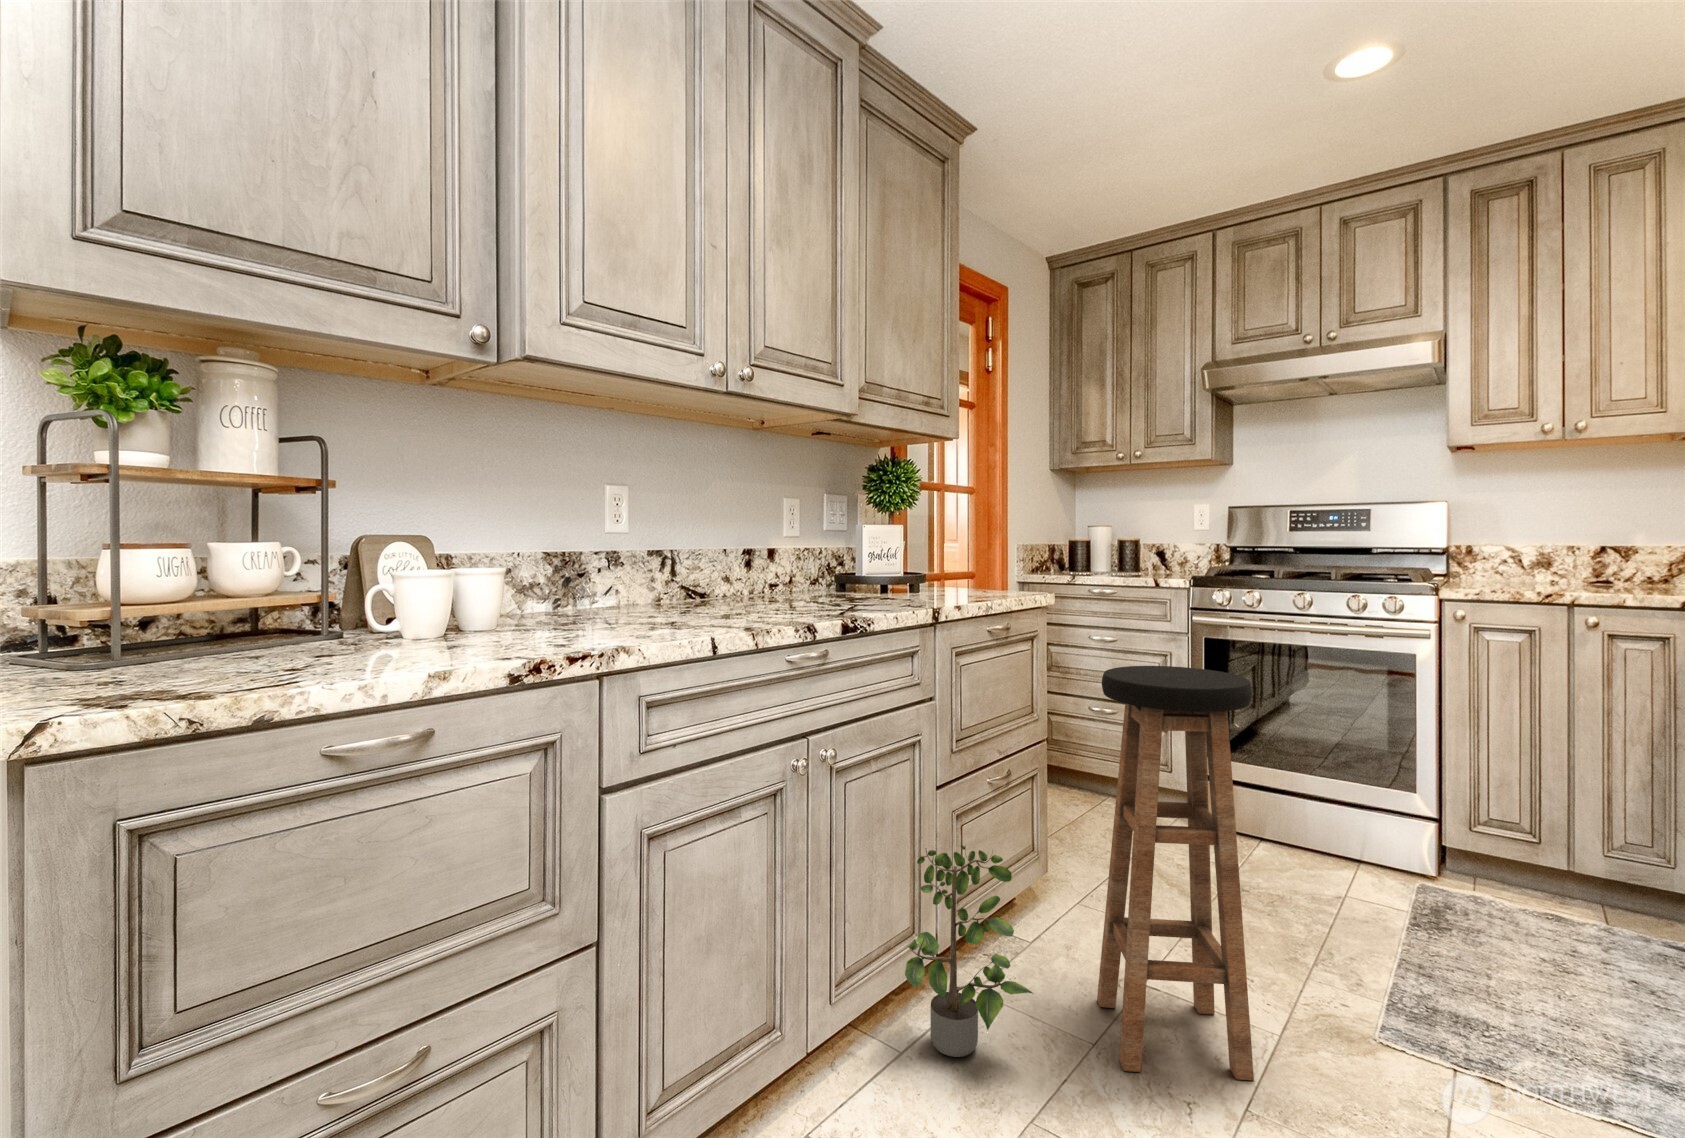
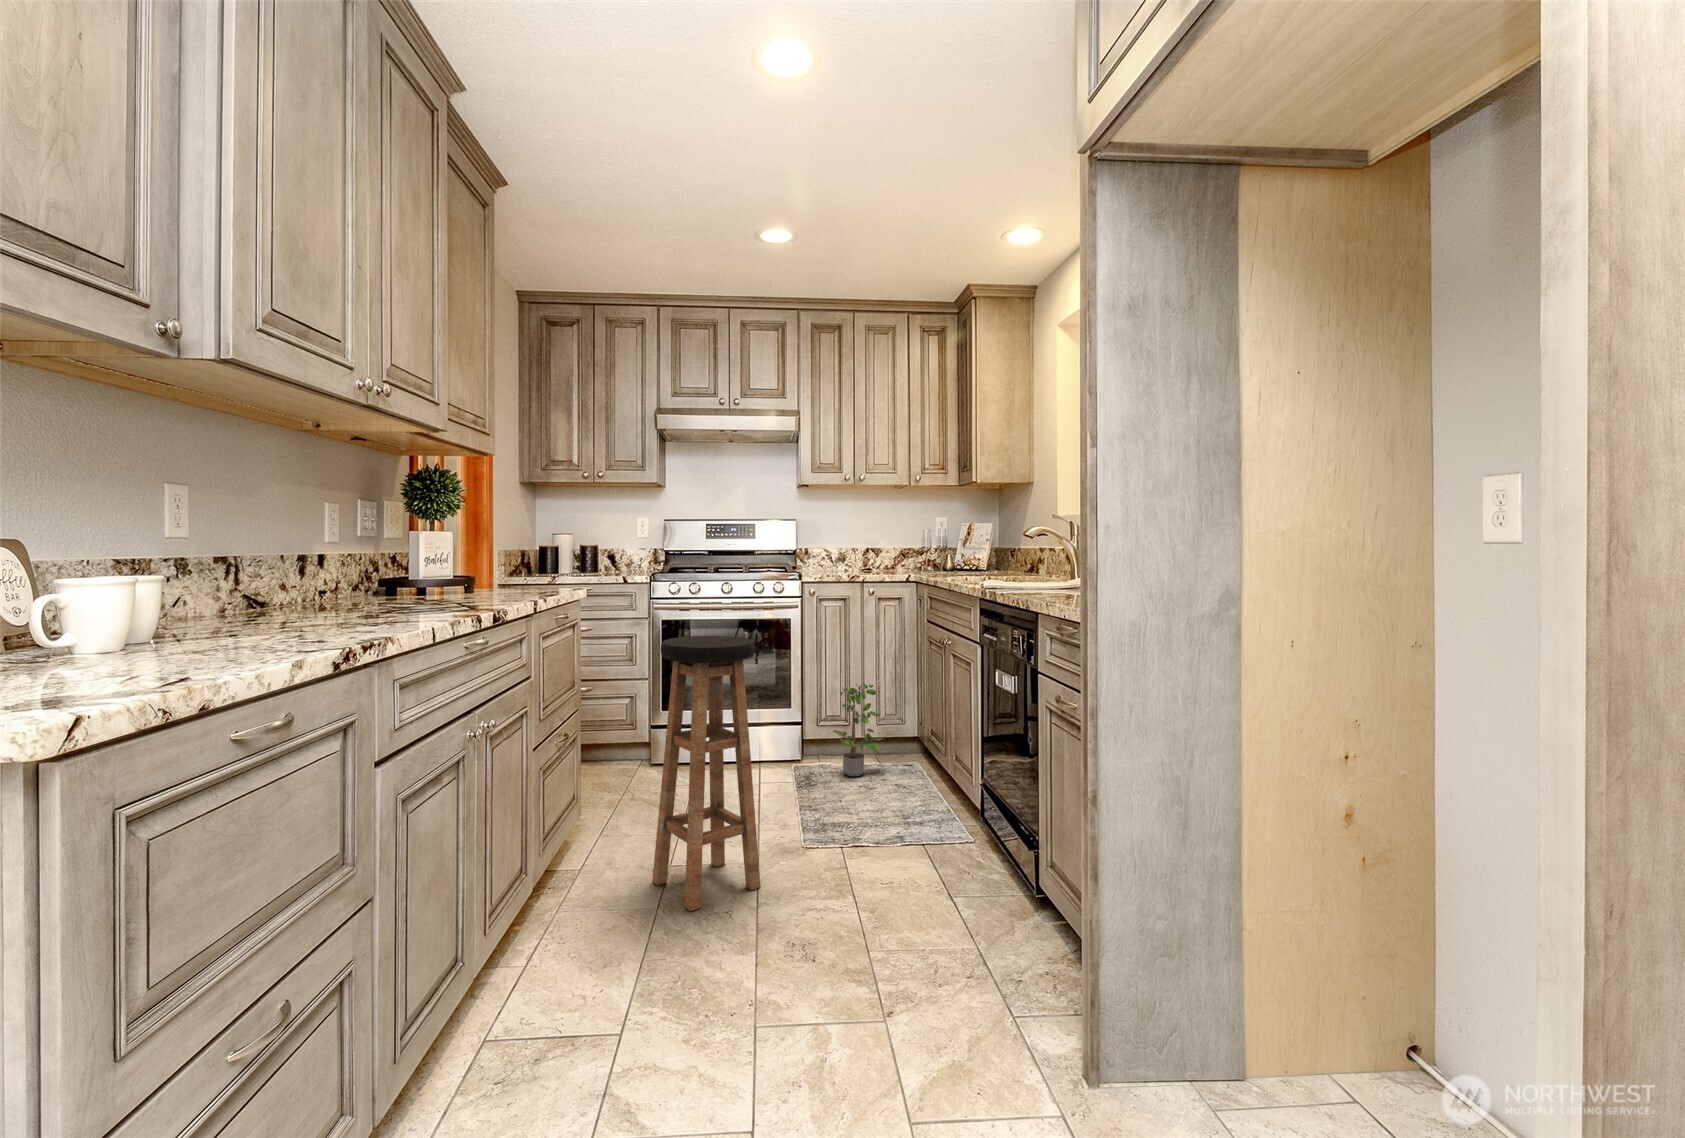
potted plant: present [905,846,1033,1057] -> present [833,684,884,776]

